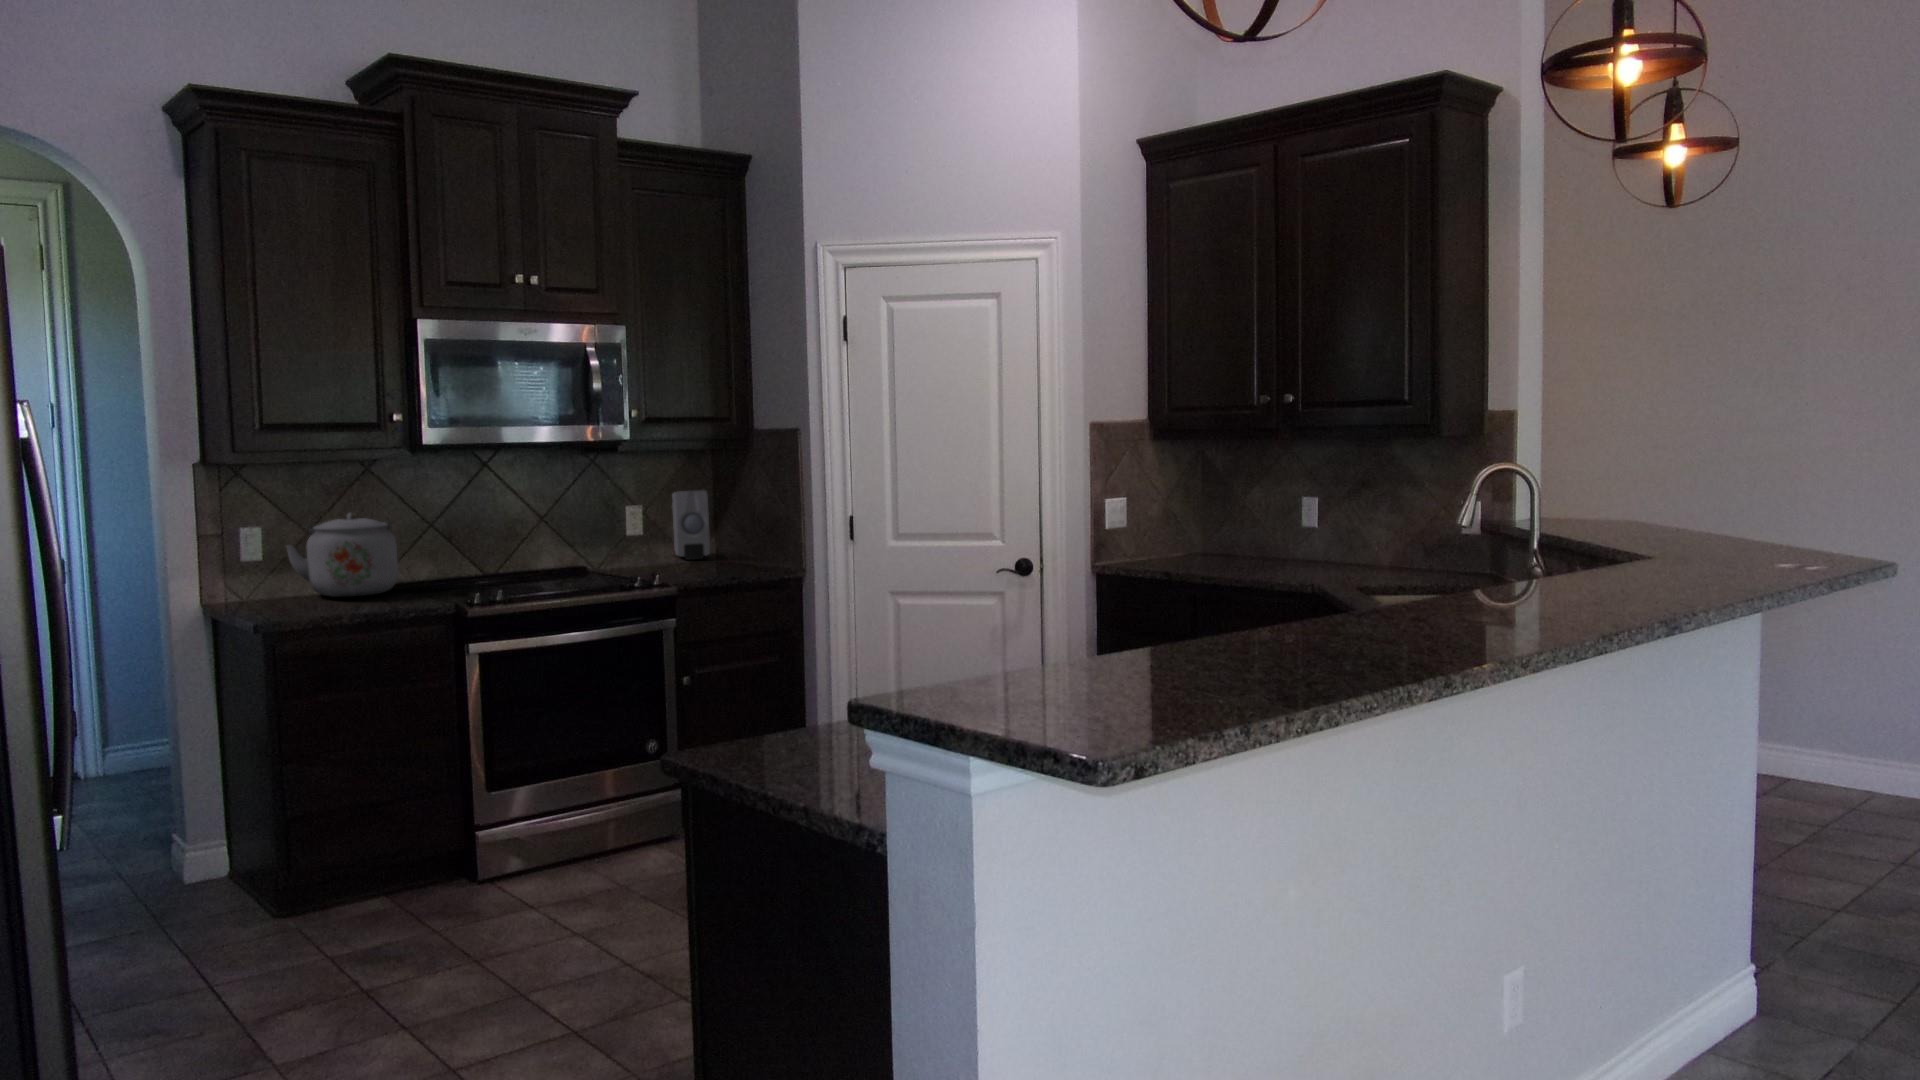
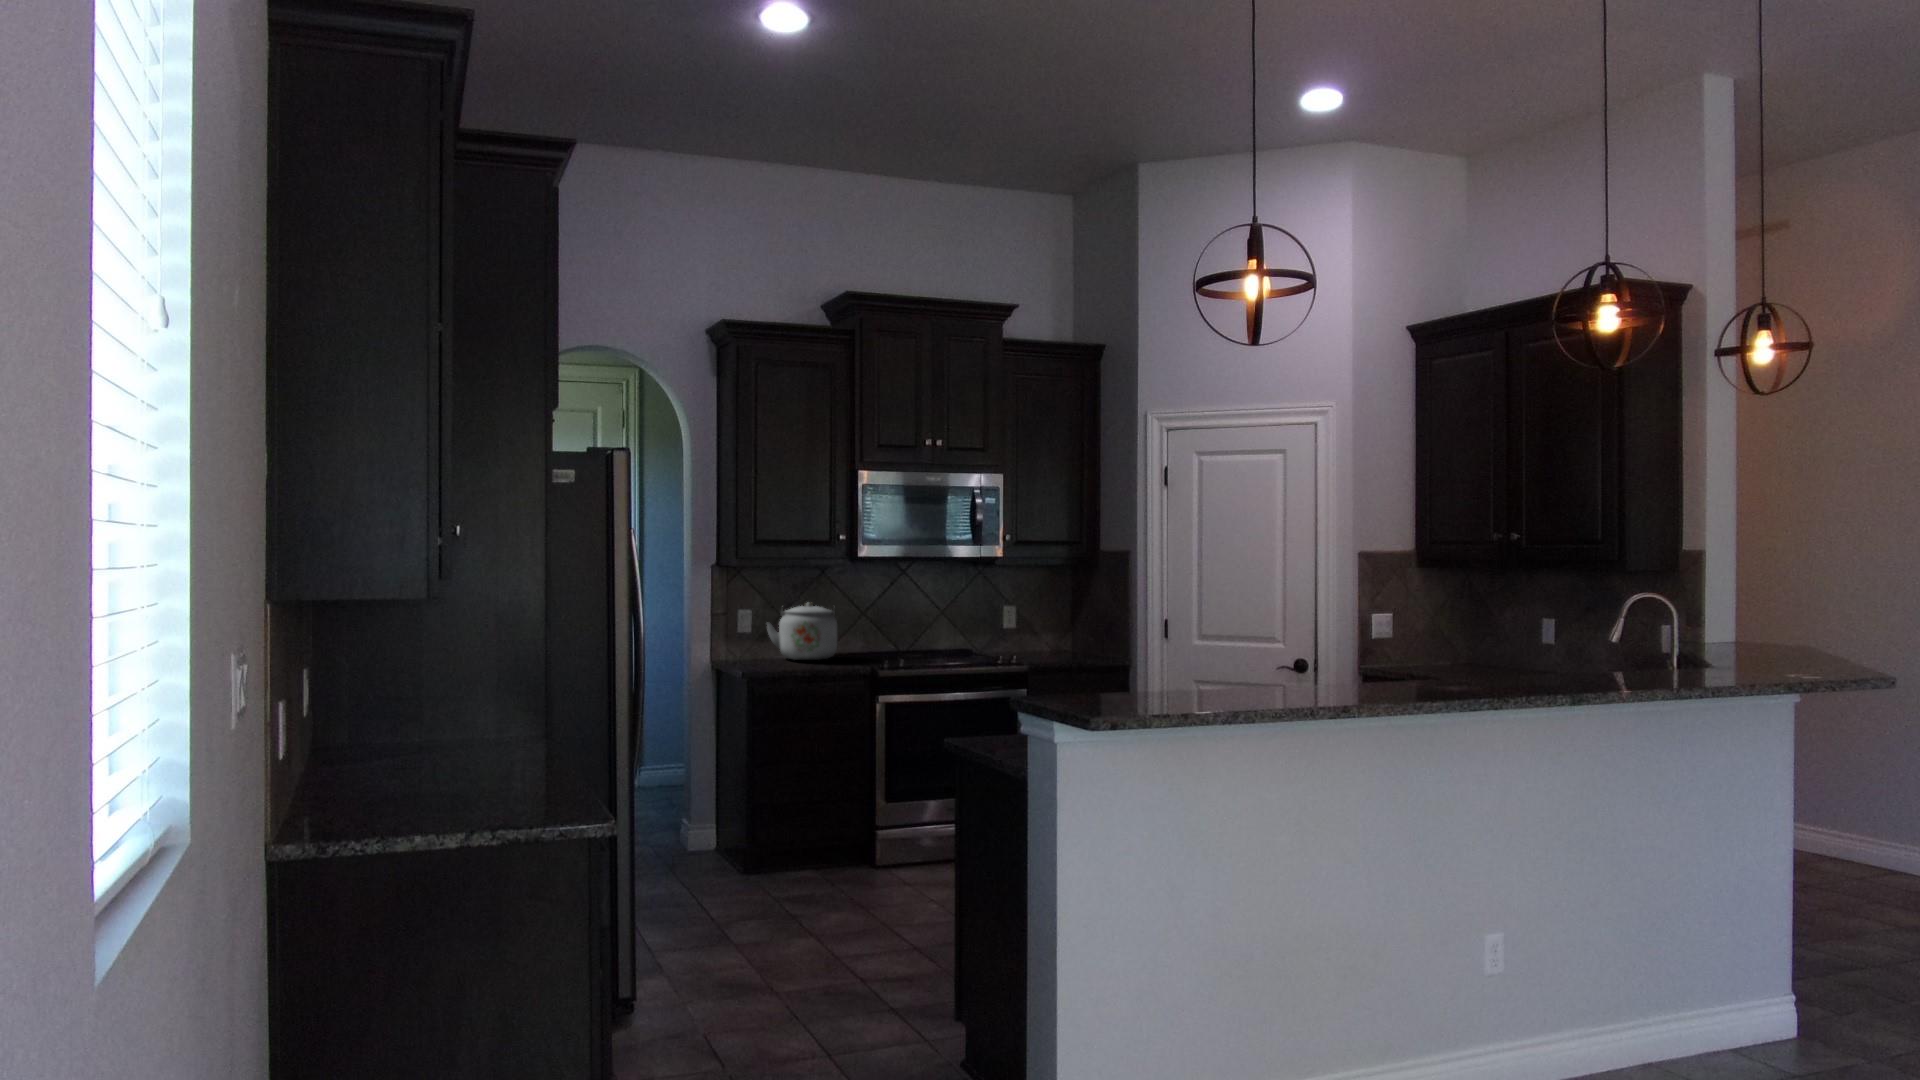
soap dispenser: present [672,490,710,560] -> none [1037,598,1062,651]

